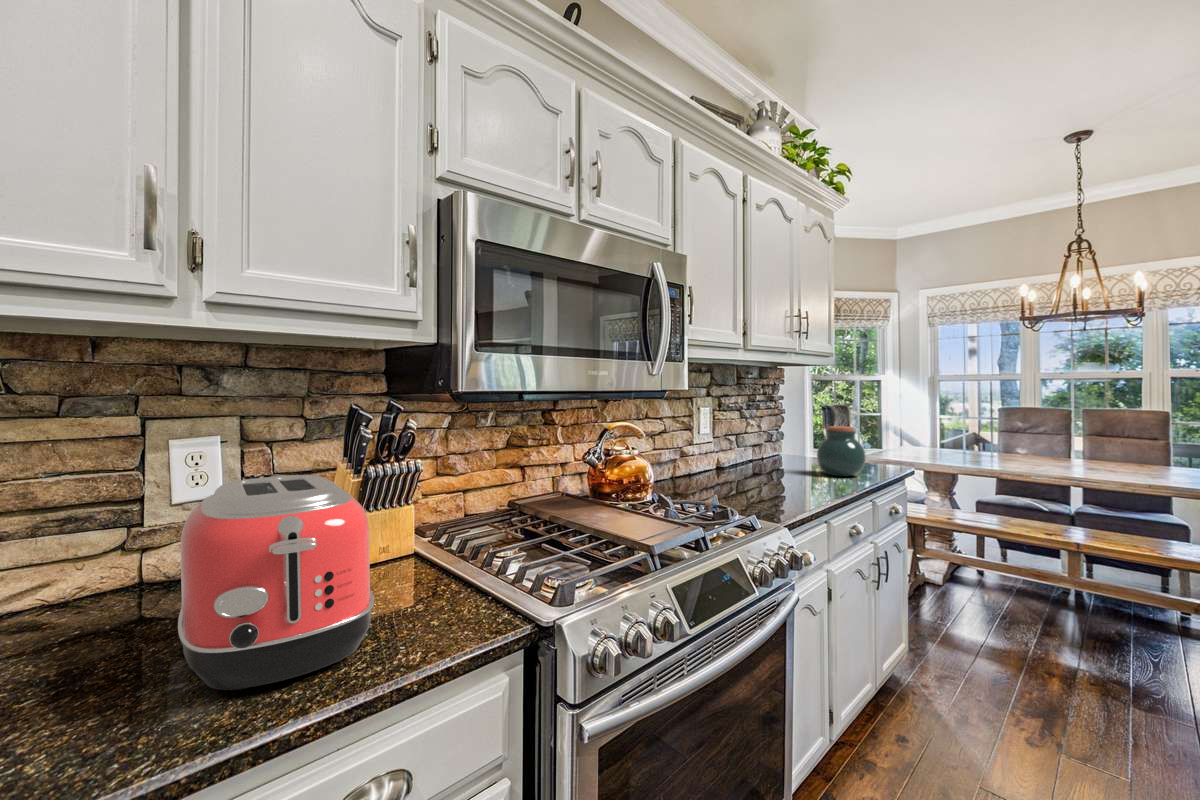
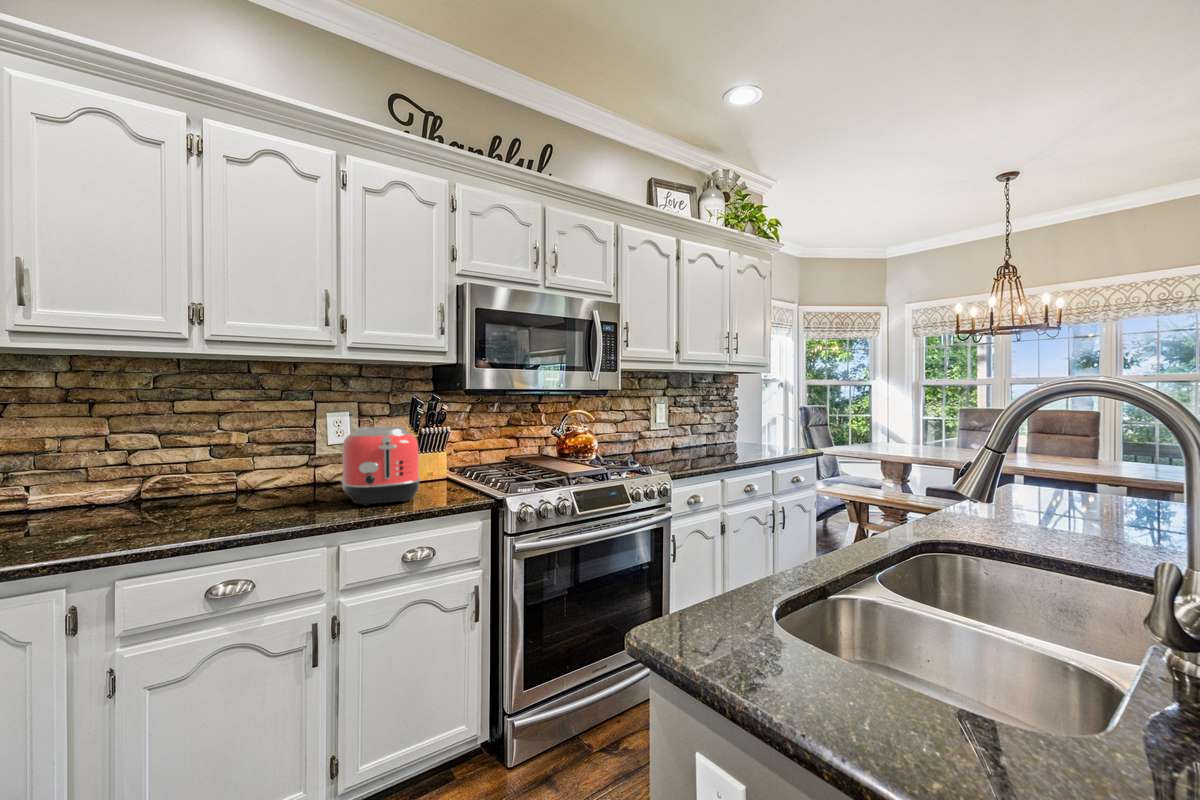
jar: present [817,426,866,476] -> none [743,417,777,453]

